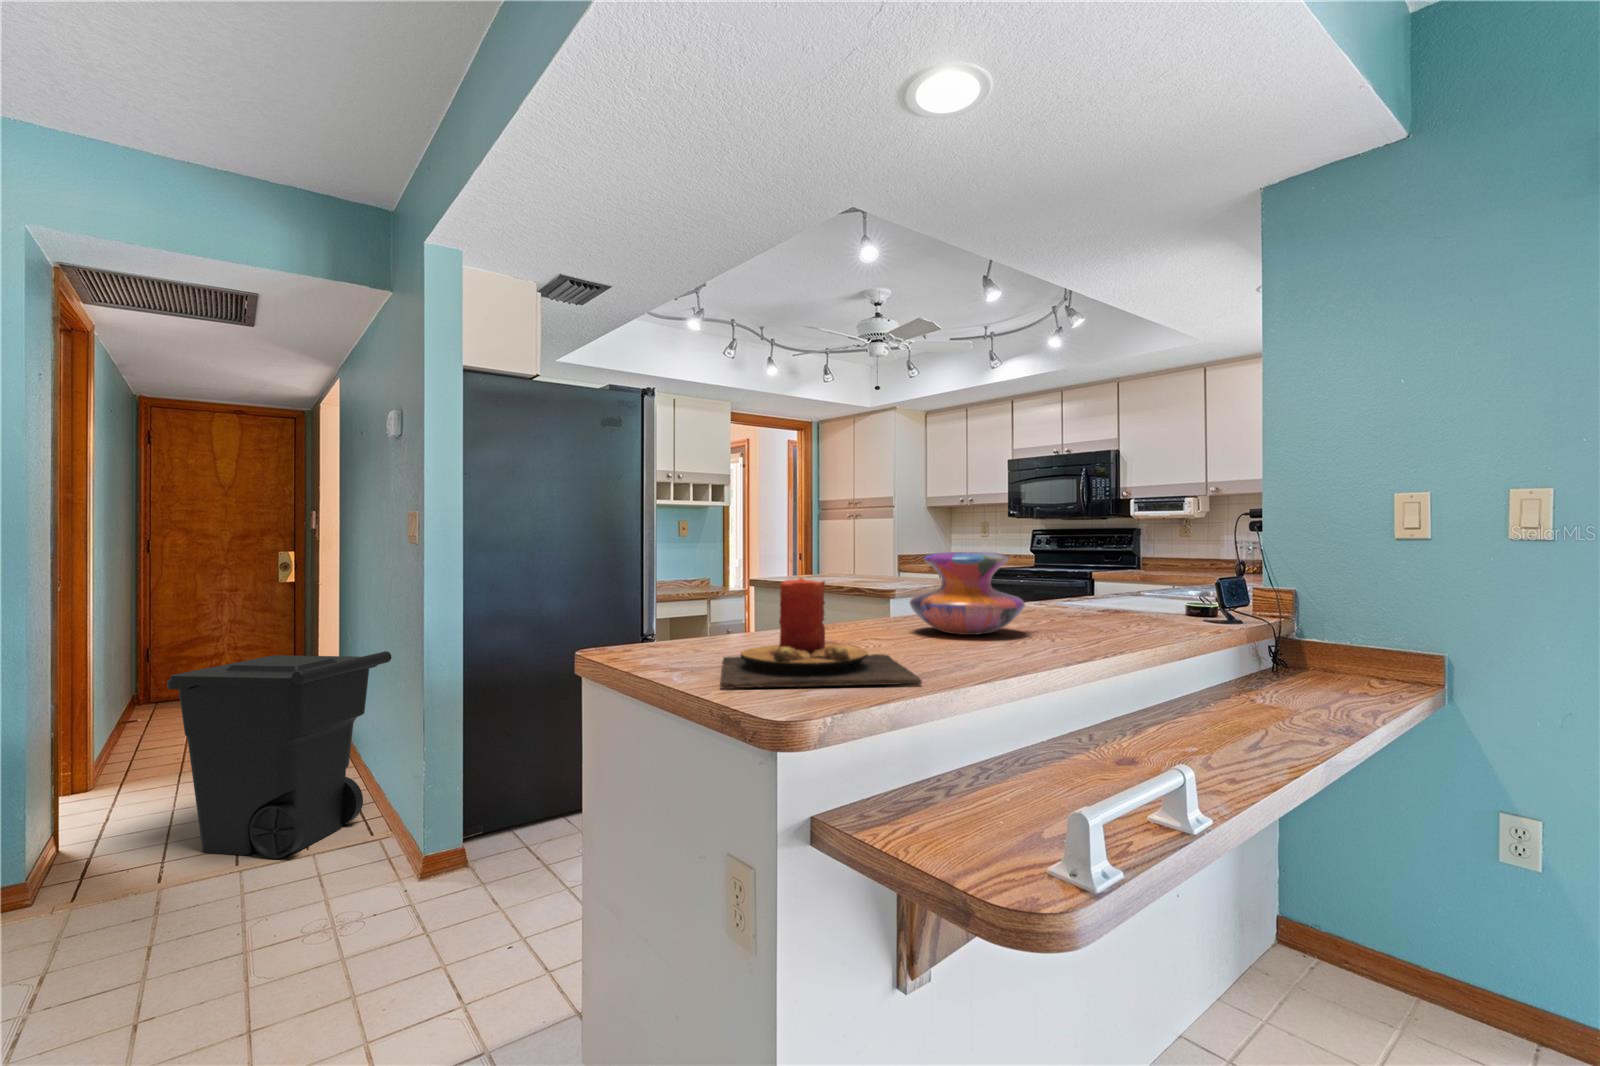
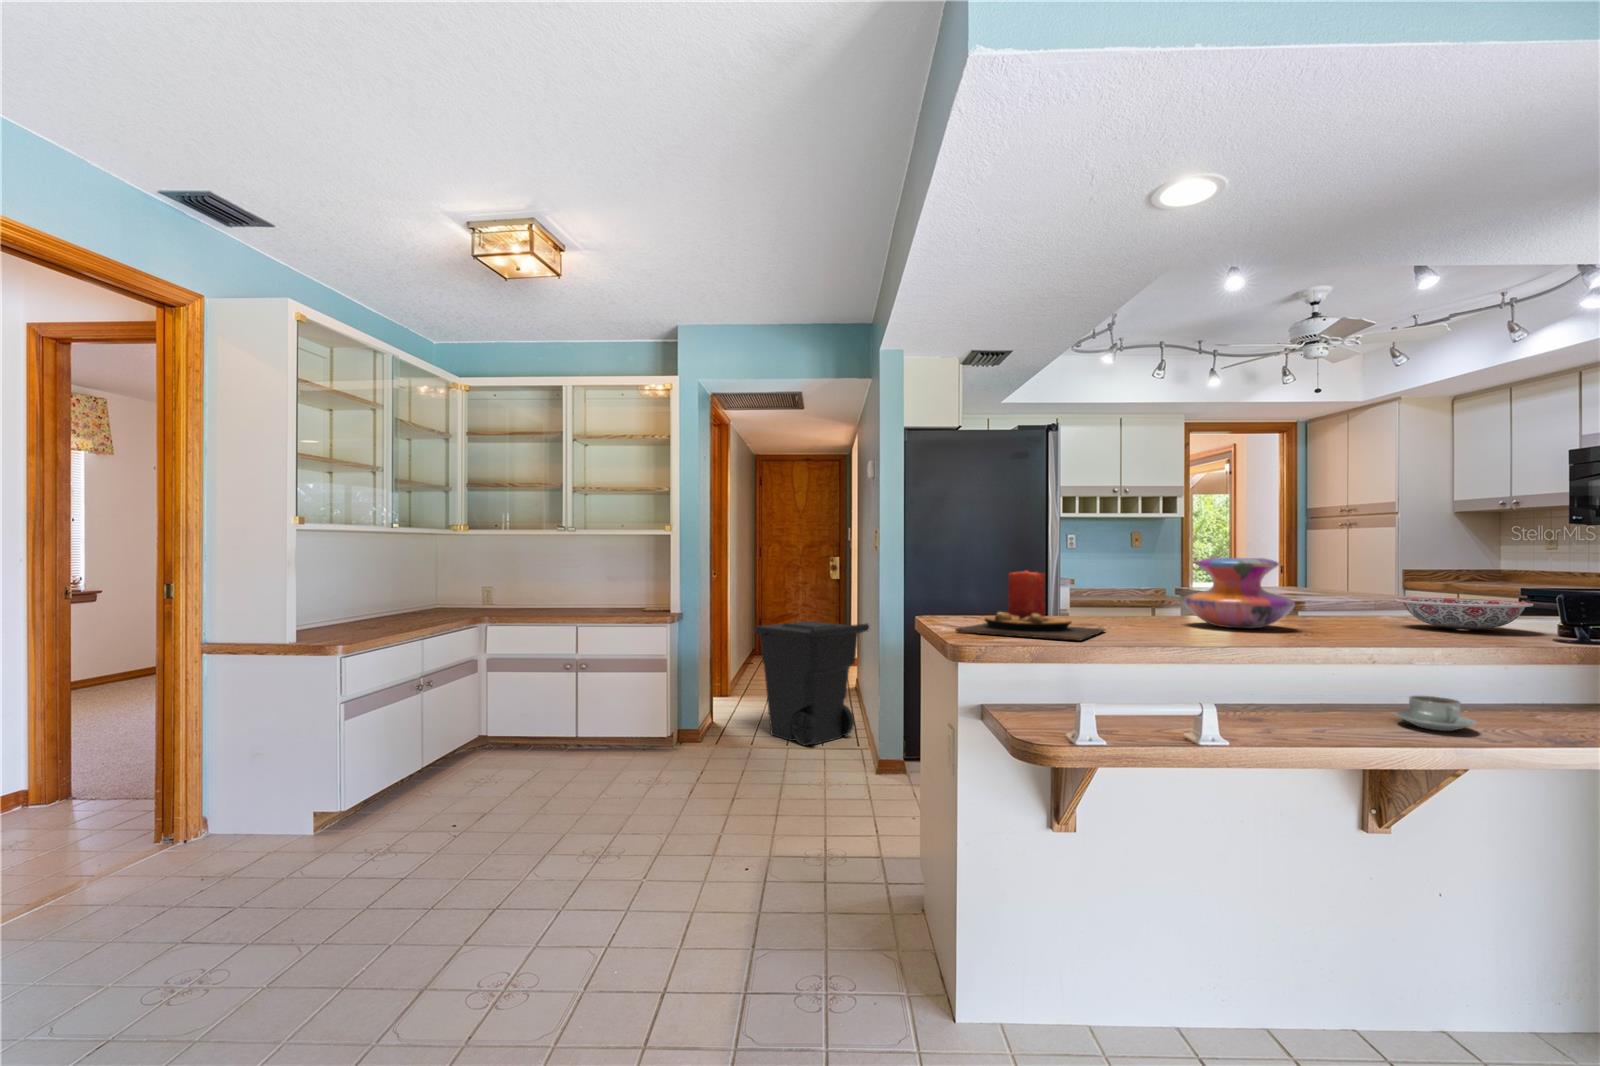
ceramic bowl: none [1053,586,1157,617] -> present [1396,598,1533,630]
coffee cup: none [1191,700,1268,739] -> present [1395,696,1476,731]

